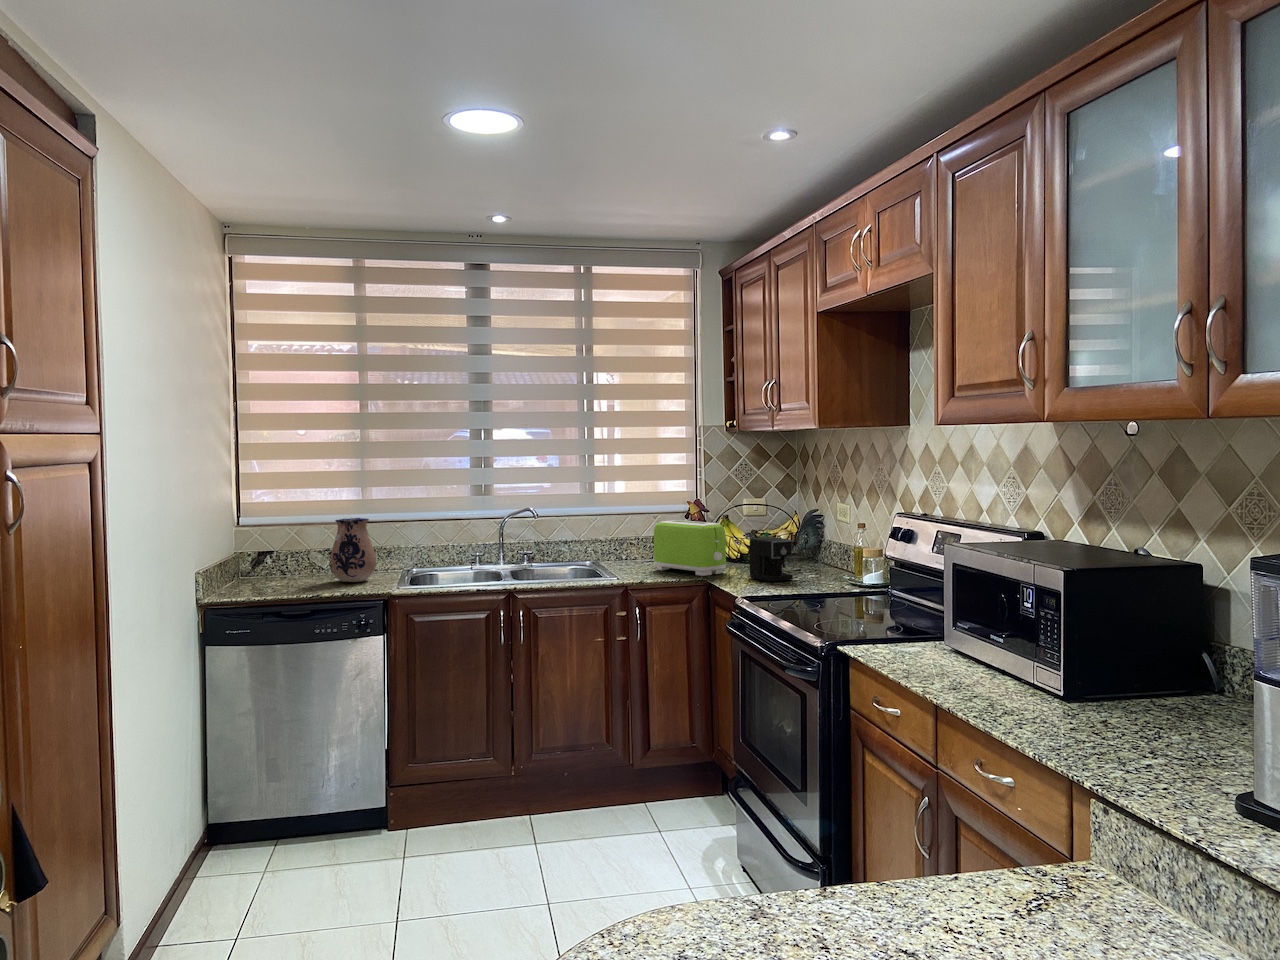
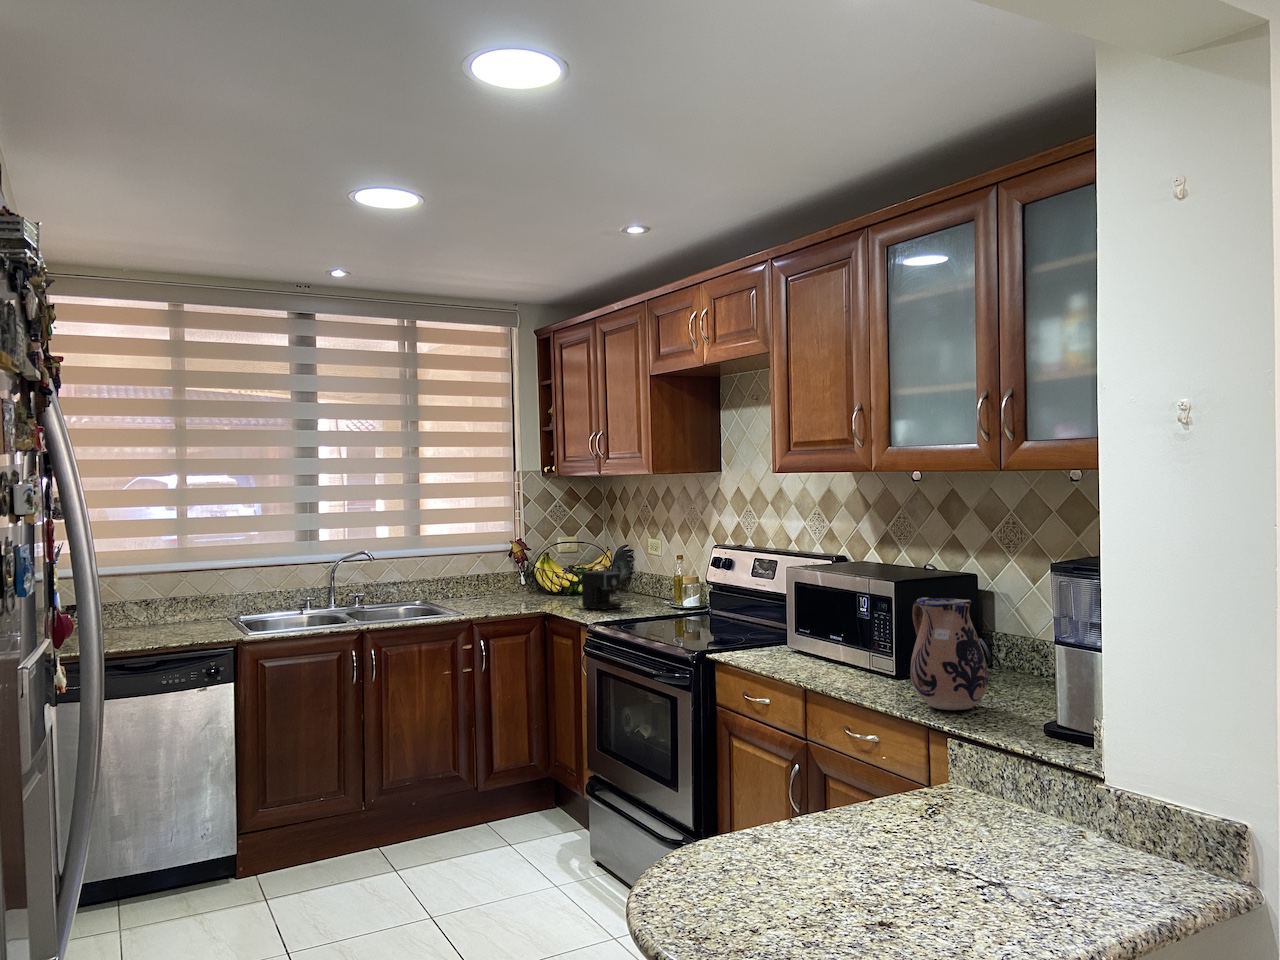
ceramic pitcher: present [330,518,376,582] -> present [911,597,989,710]
toaster: present [654,520,726,576] -> none [487,558,557,608]

